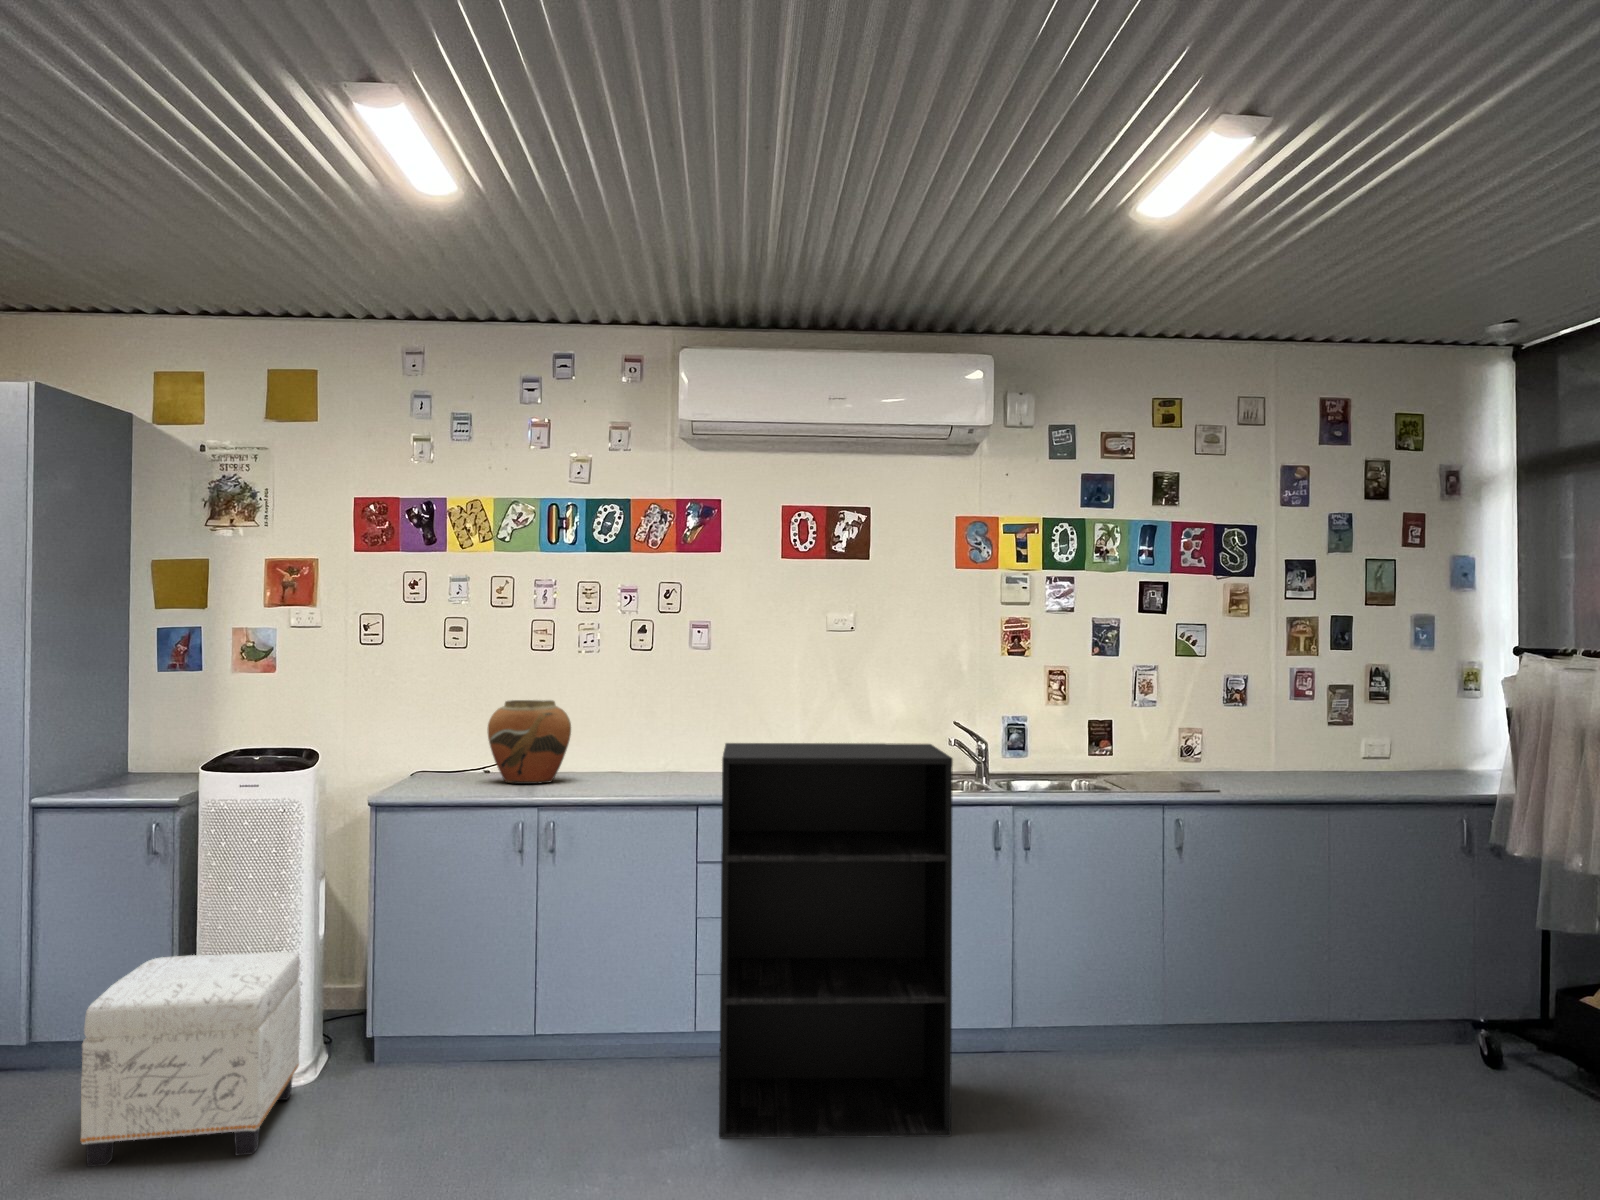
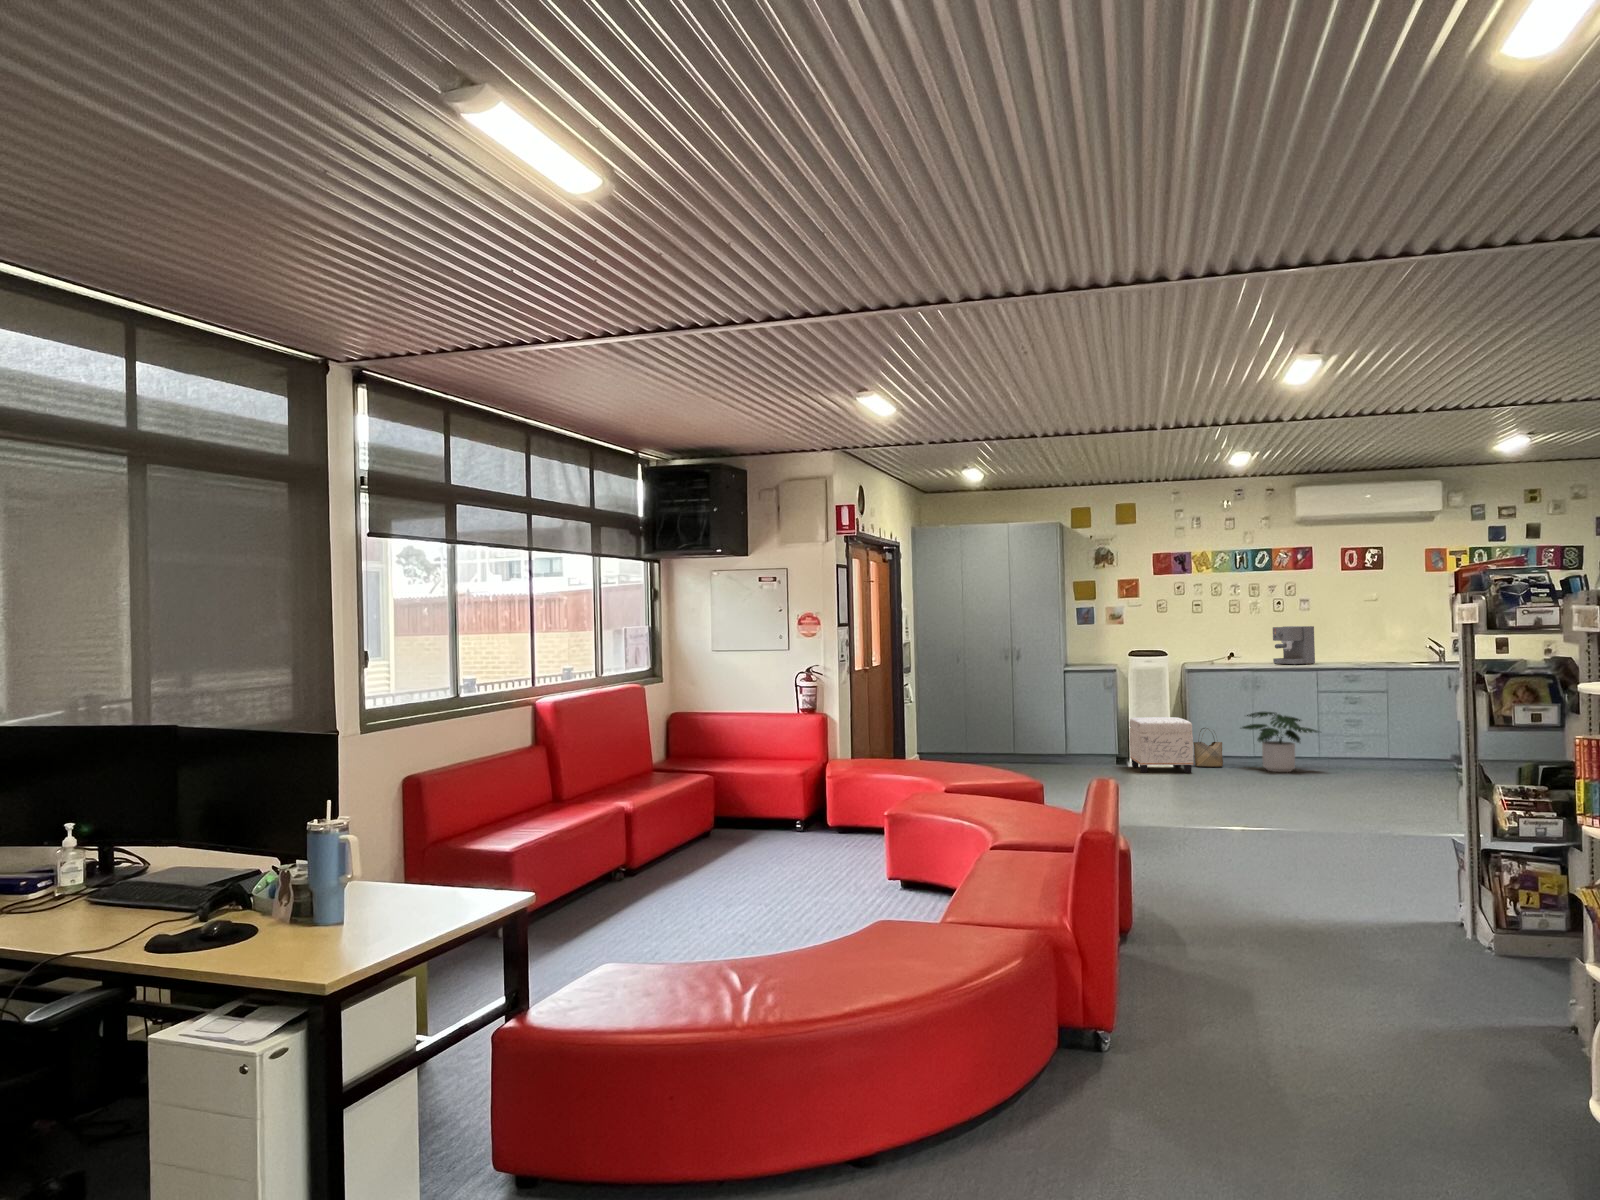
coffee maker: none [592,688,697,791] -> present [1273,626,1315,665]
vase: present [488,700,571,784] -> none [1222,632,1257,664]
bookshelf: present [719,743,953,1139] -> none [1339,642,1448,779]
potted plant: none [458,927,656,1116] -> present [1242,712,1318,772]
woven basket: none [342,969,427,1088] -> present [1194,728,1223,767]

